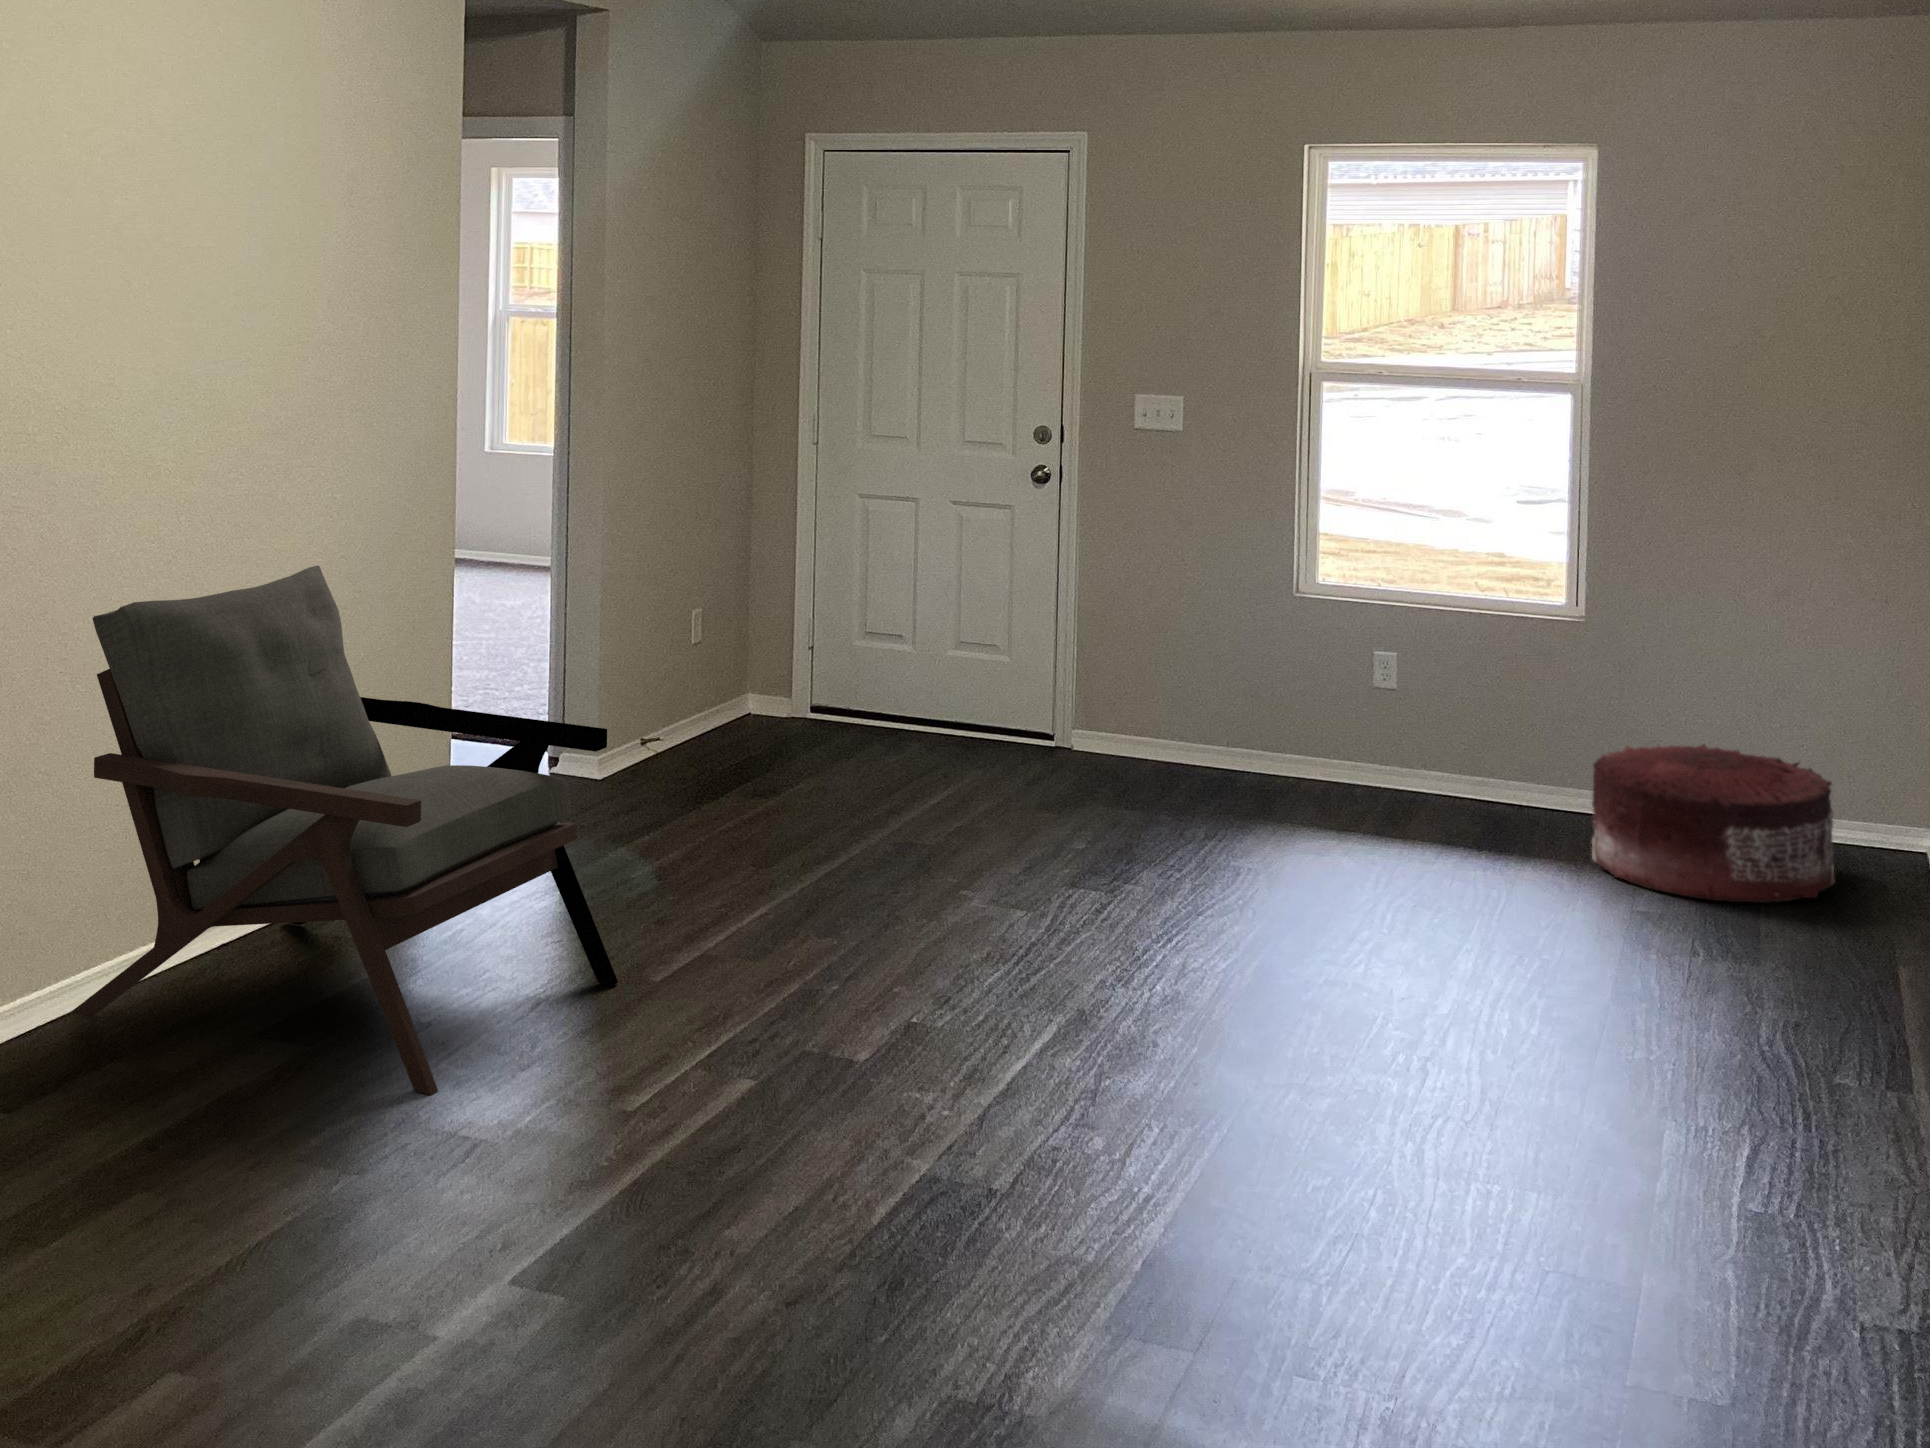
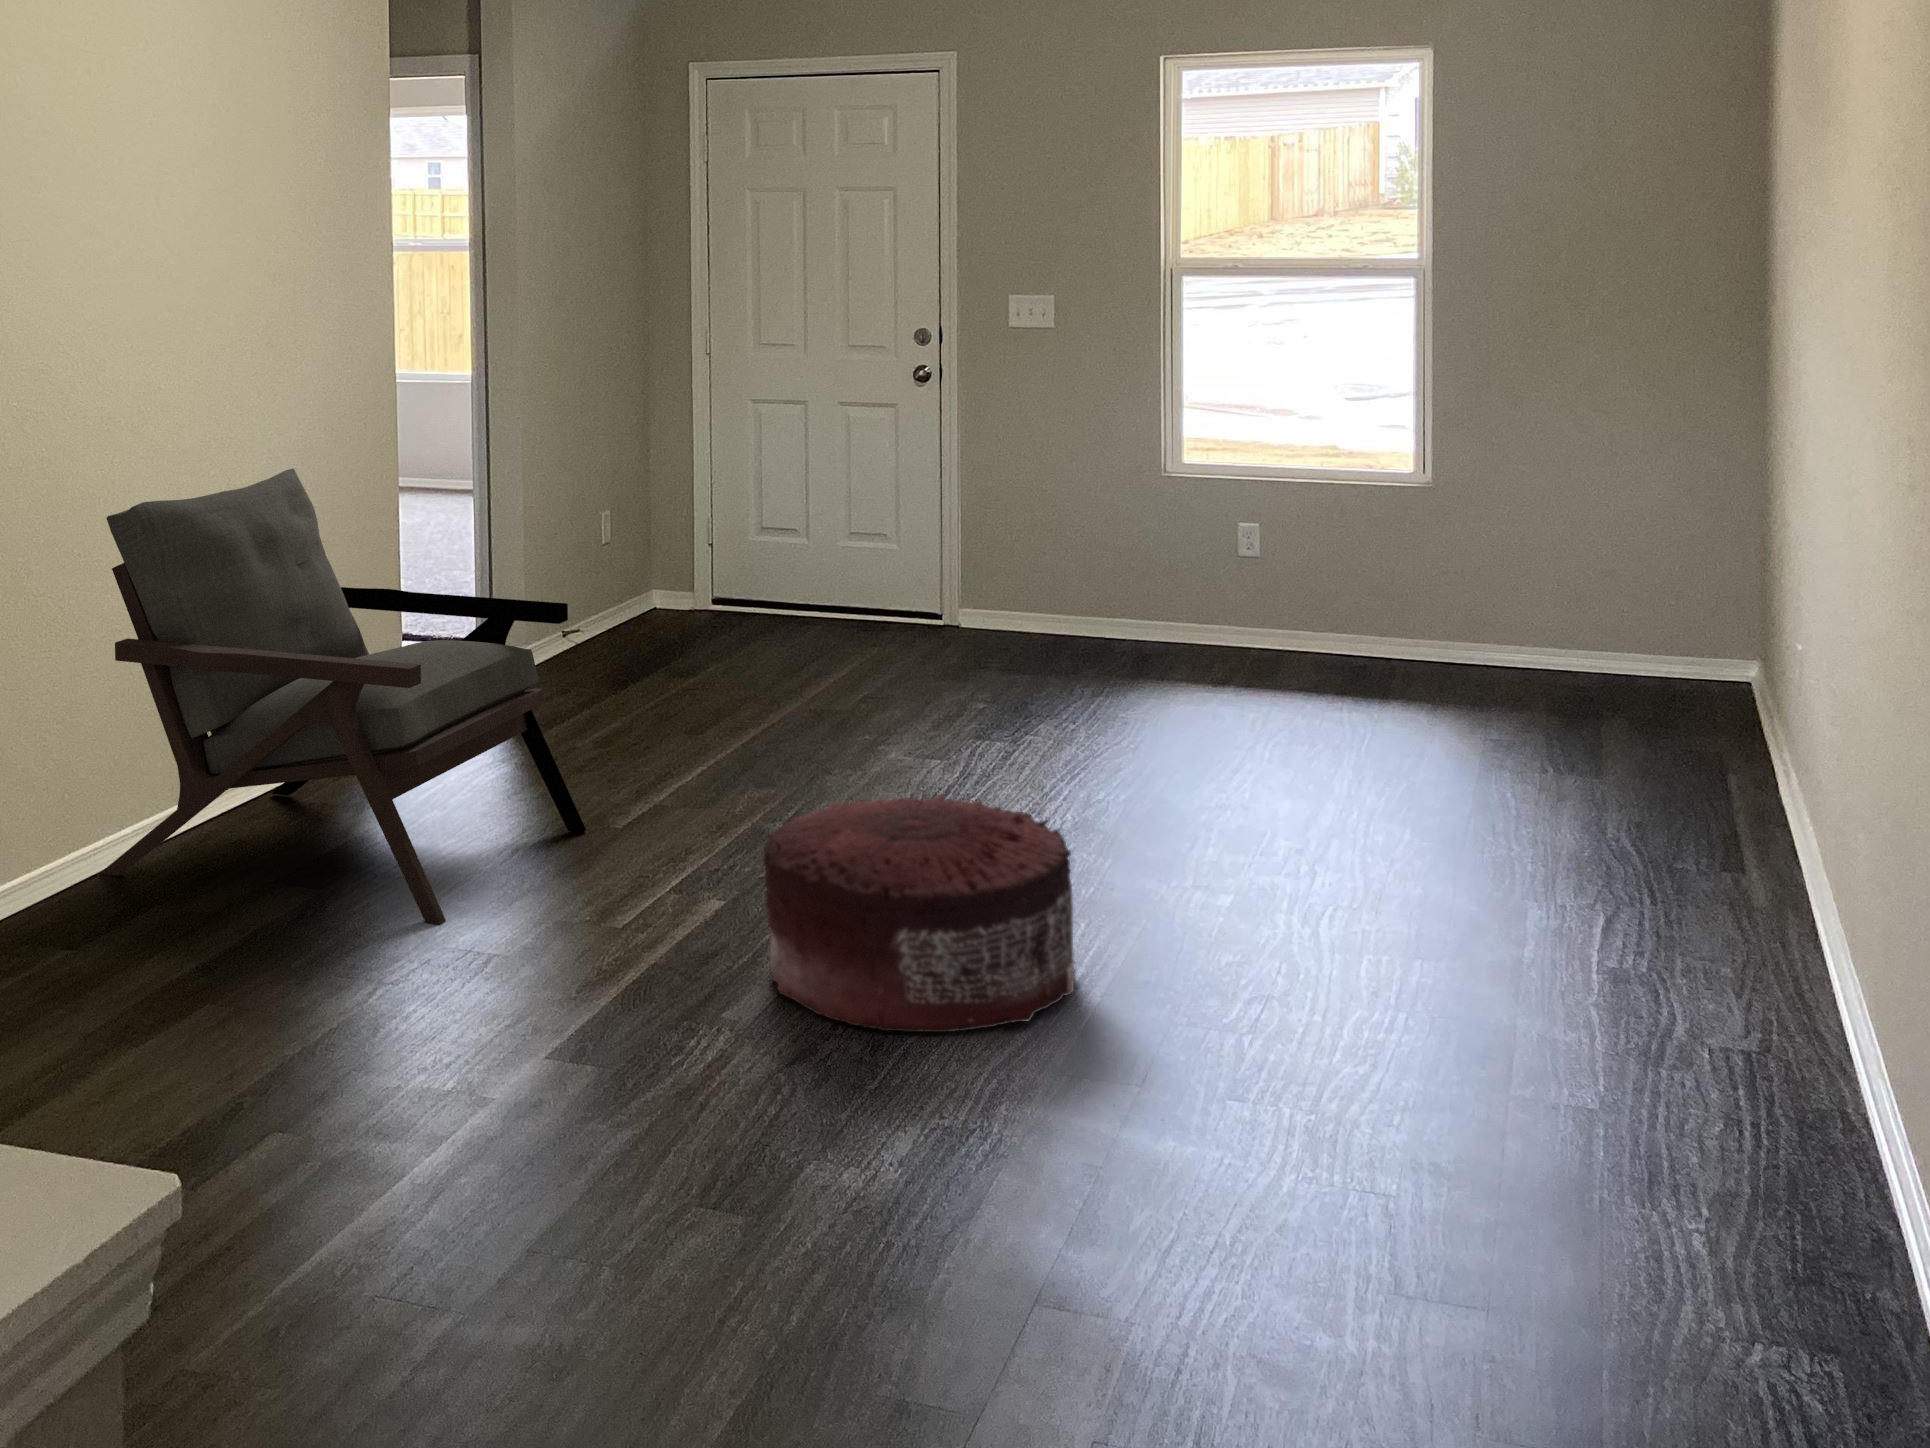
pouf: present [1592,744,1834,902] -> present [763,794,1075,1032]

